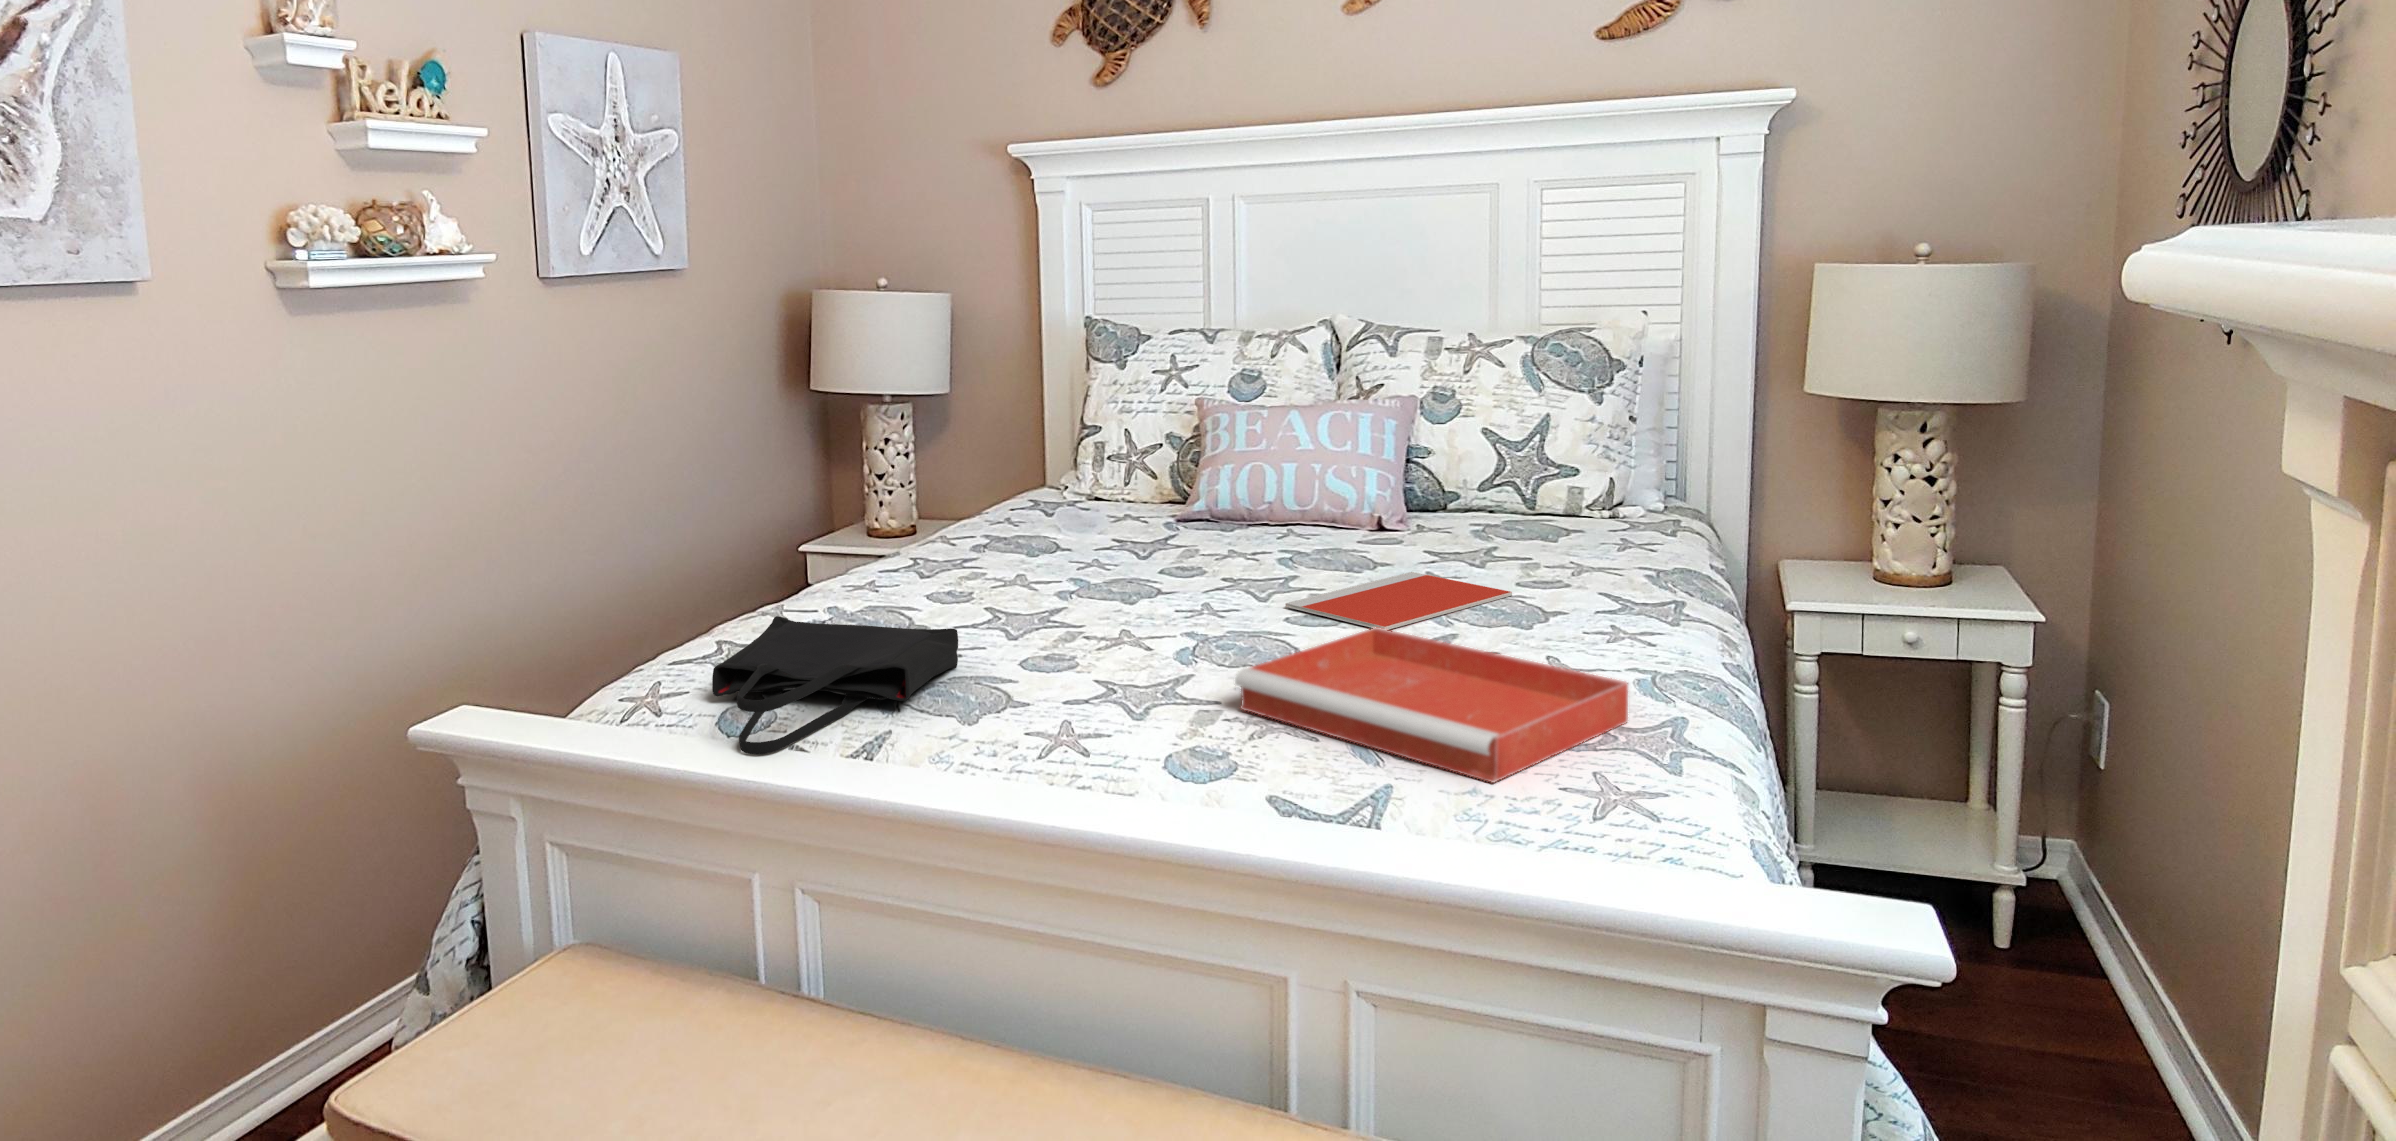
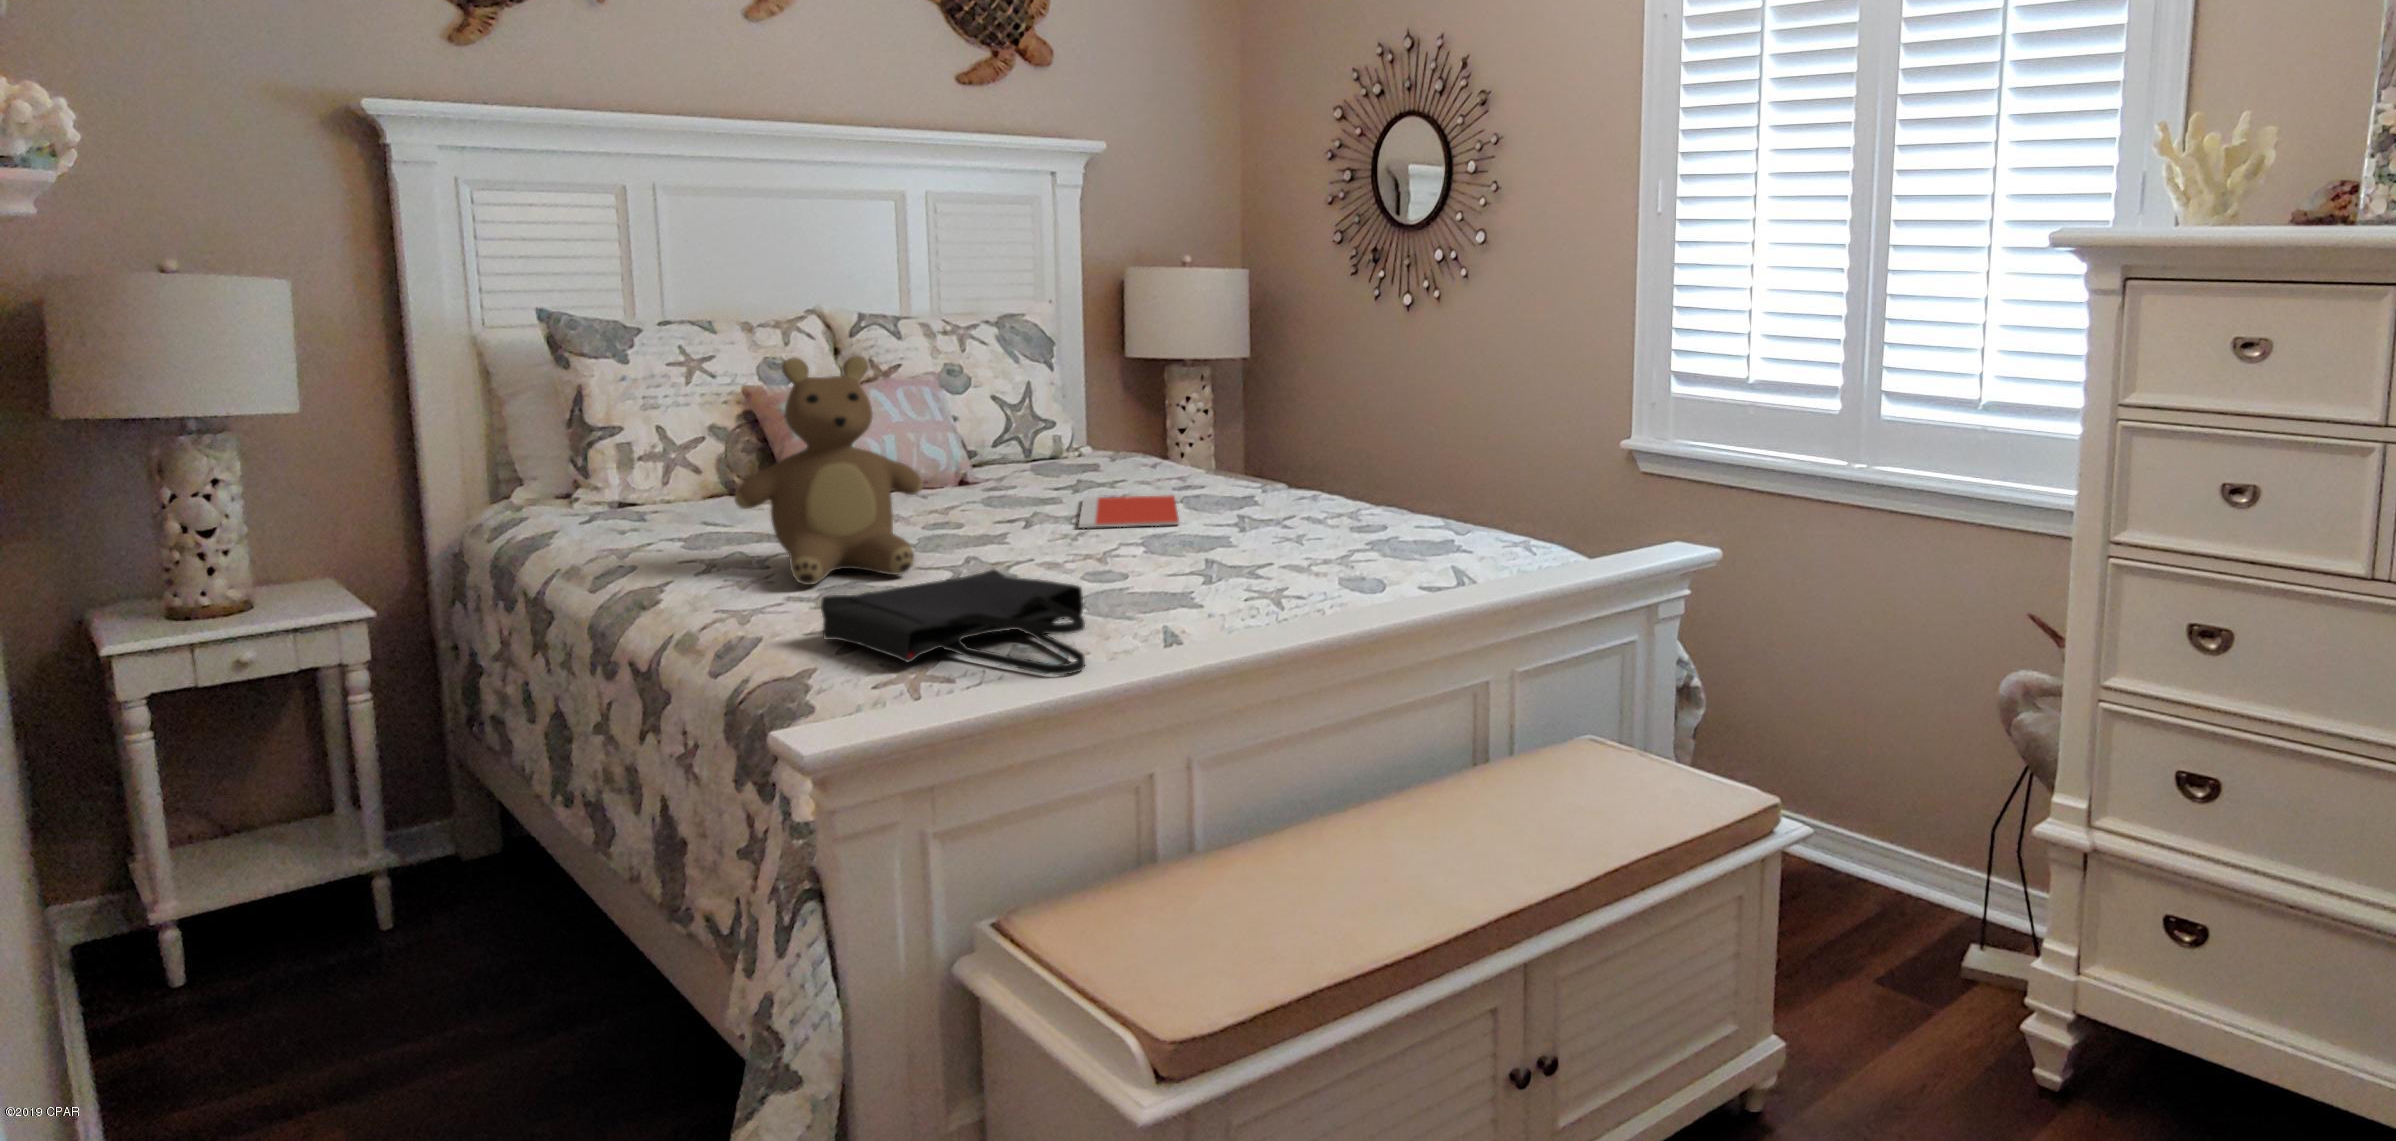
teddy bear: none [914,383,1088,614] -> present [734,356,923,585]
tray: present [1235,628,1628,783] -> none [1231,504,1450,569]

